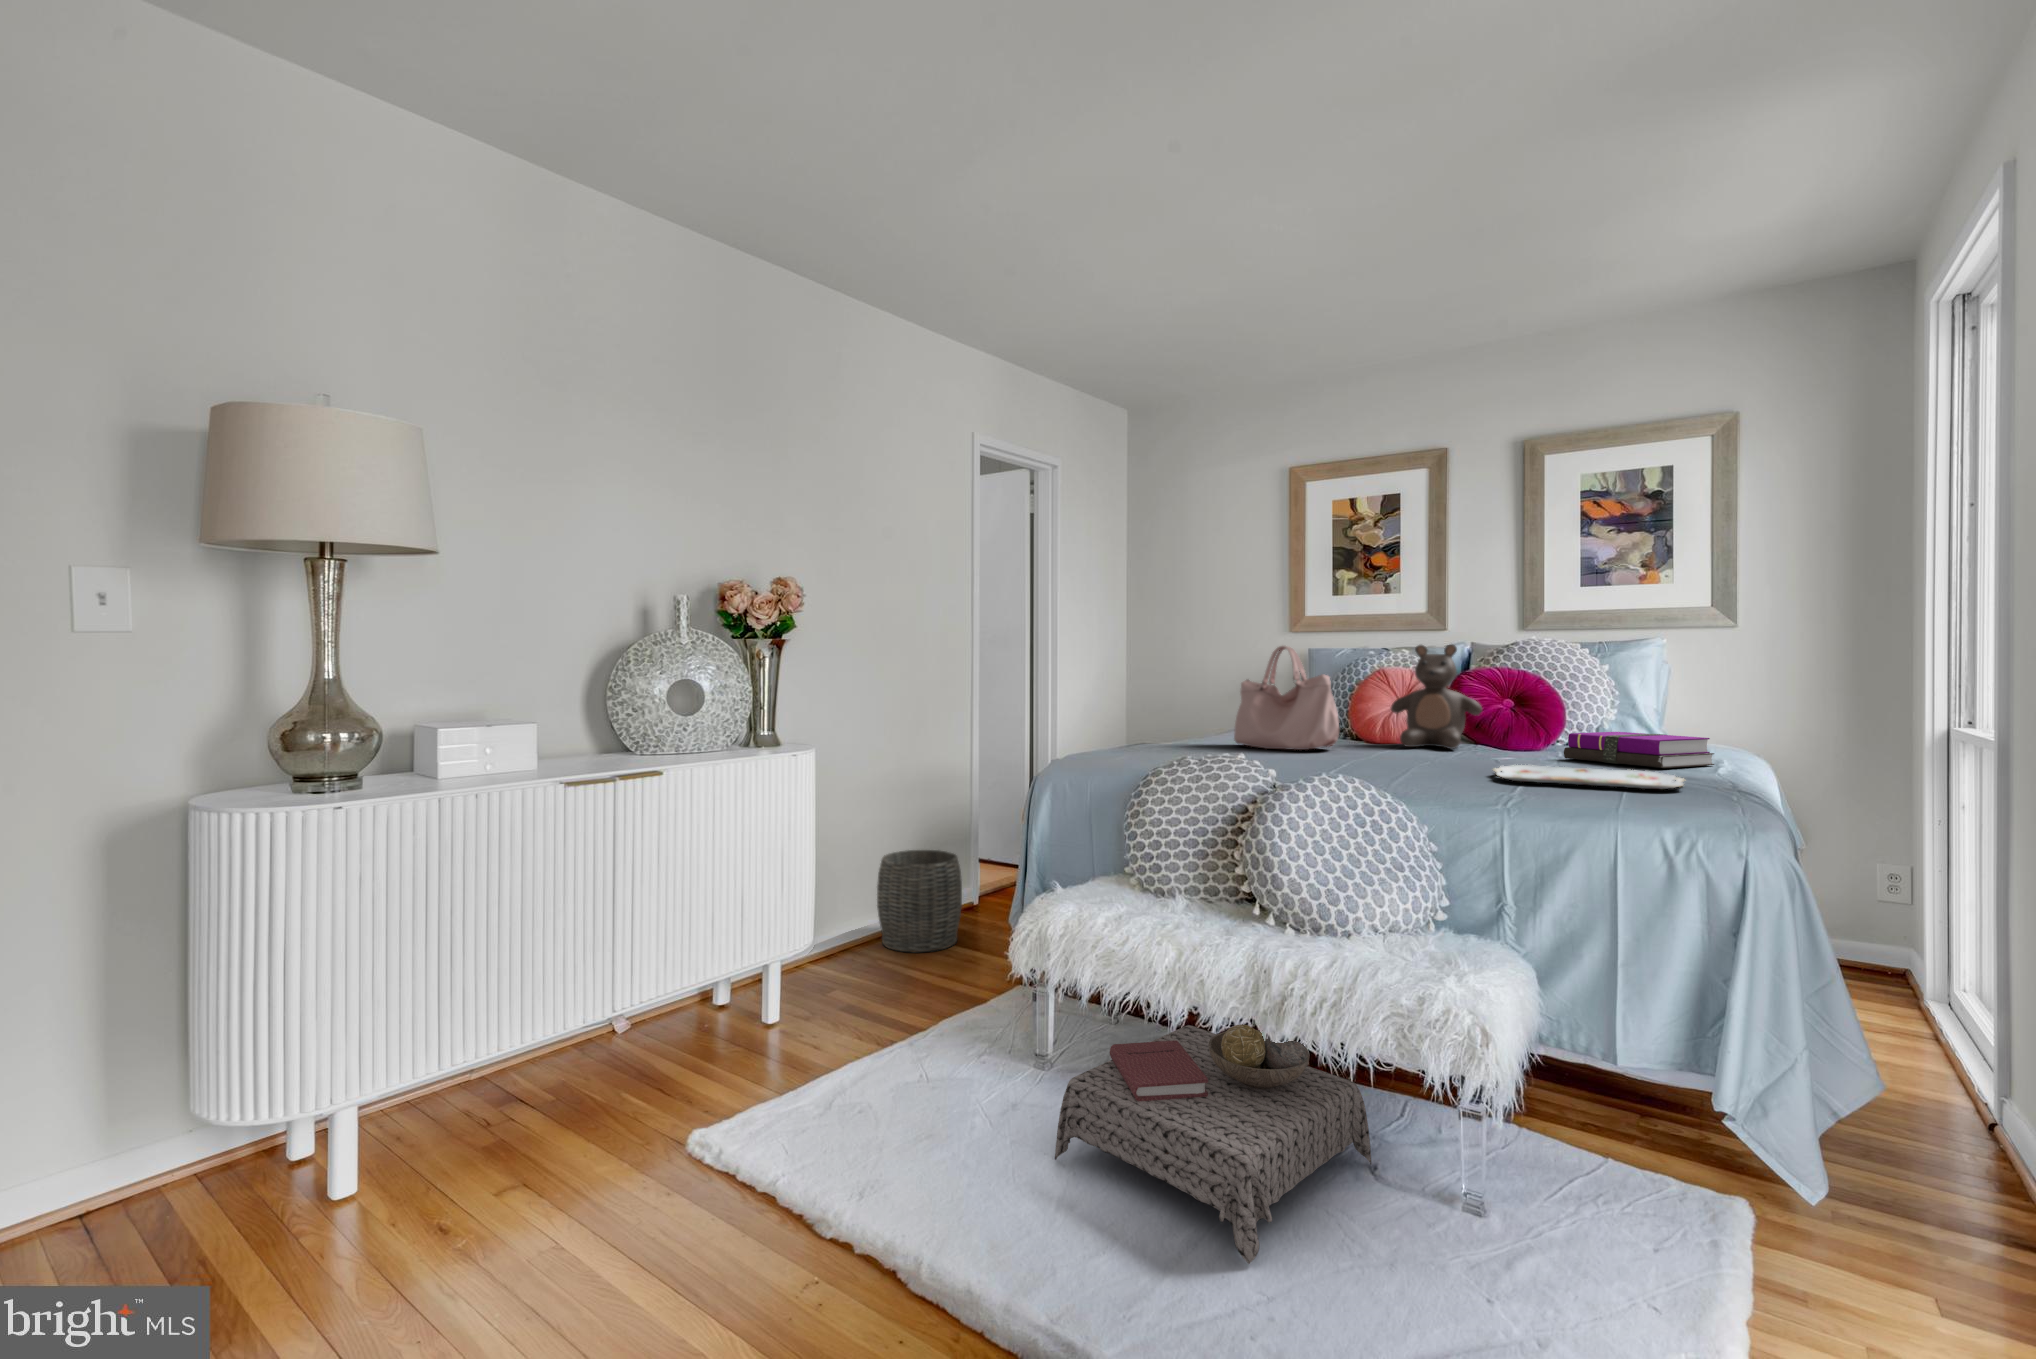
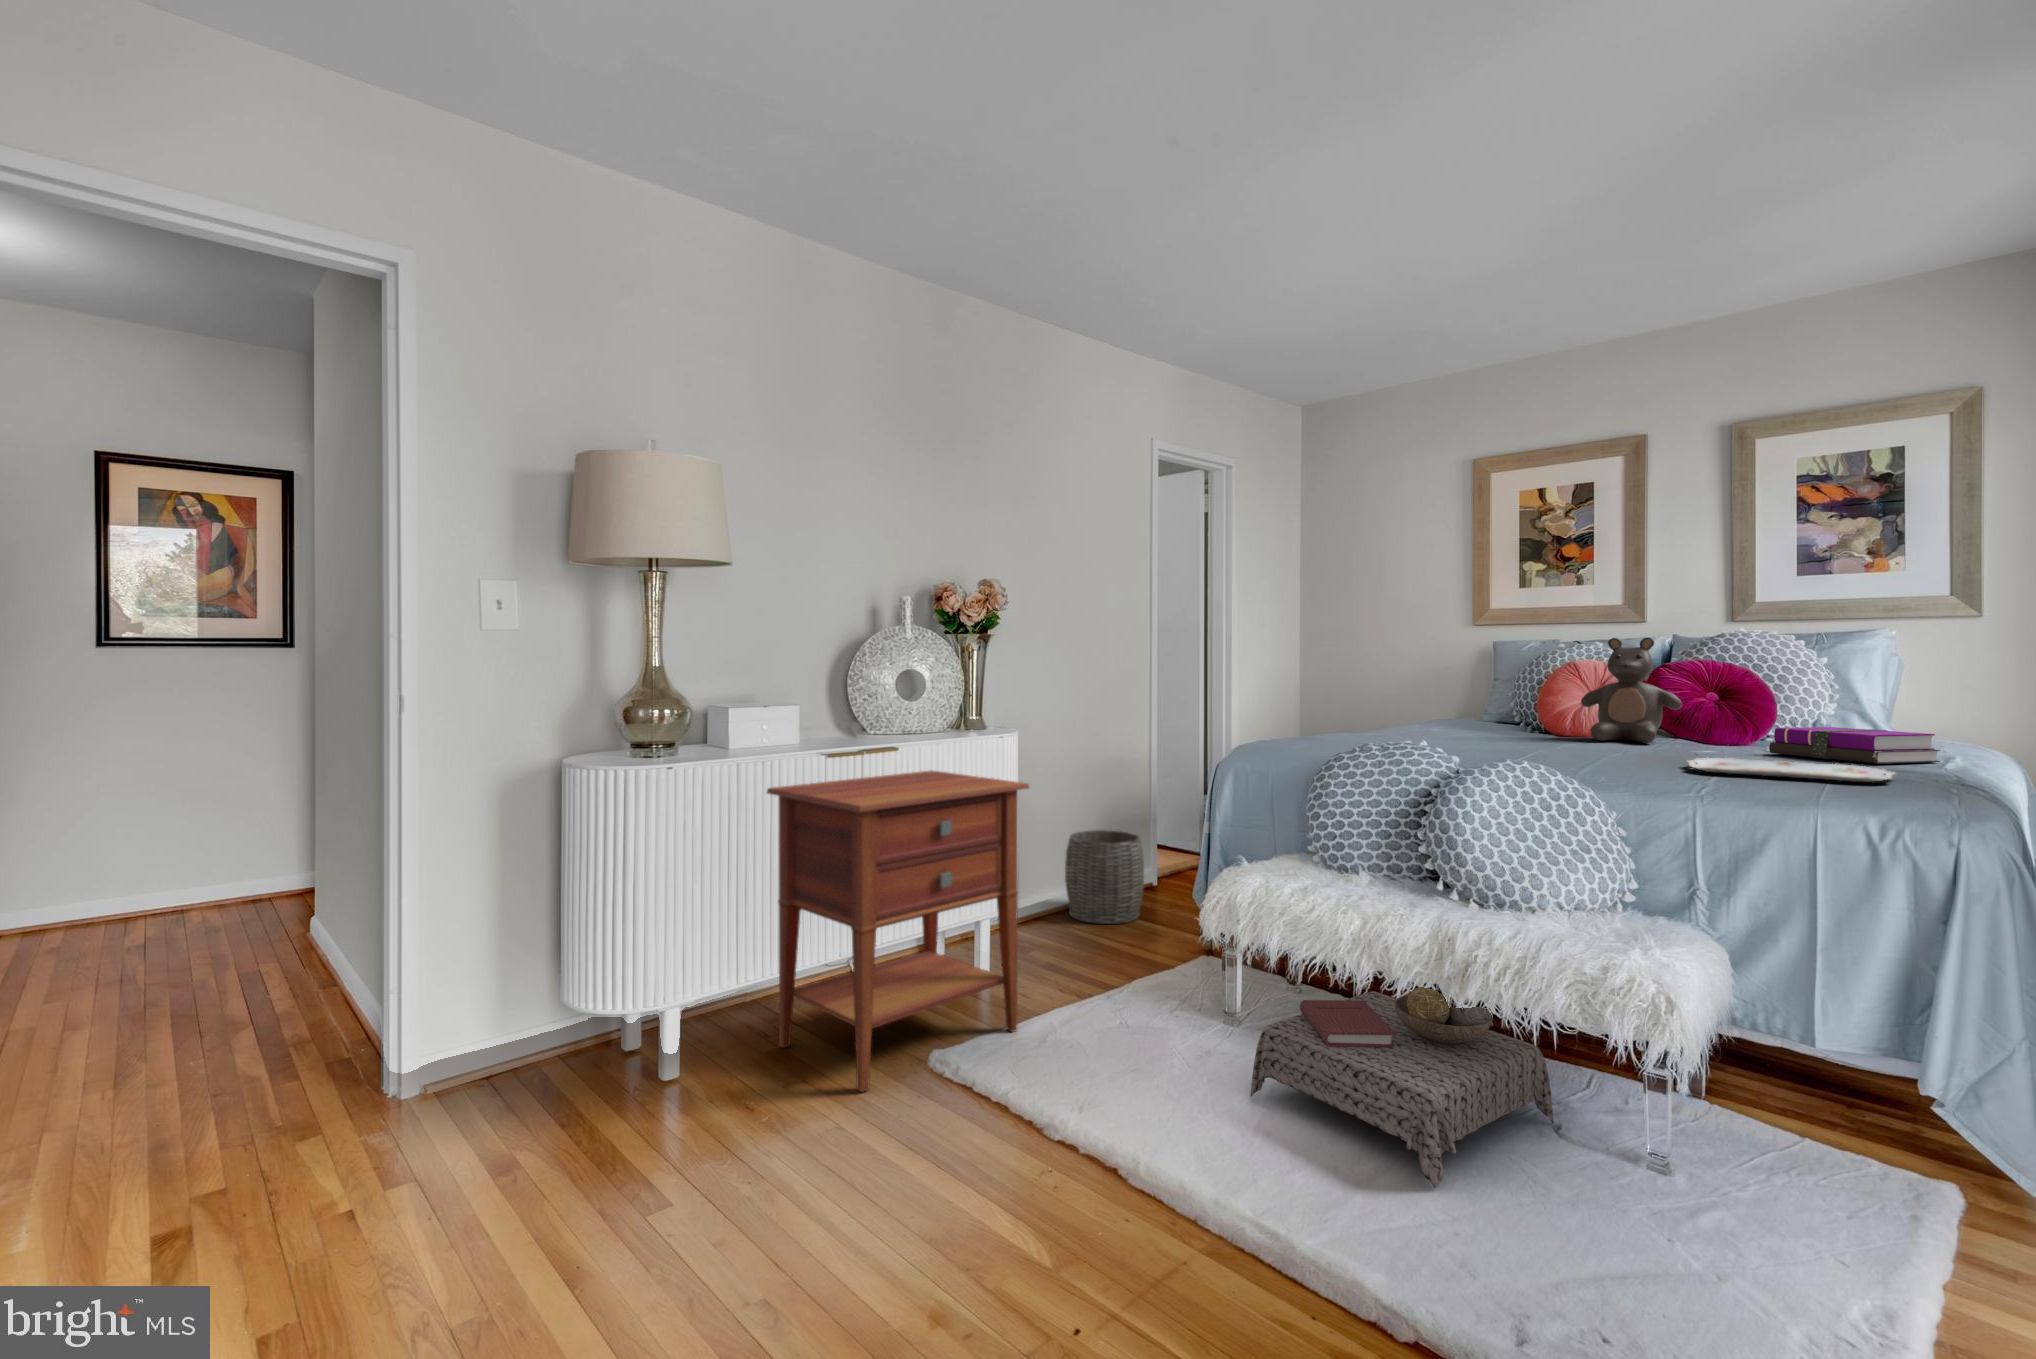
handbag: present [1234,646,1339,750] -> none [1415,639,1525,741]
nightstand: none [482,794,814,1195] -> present [767,770,1029,1092]

